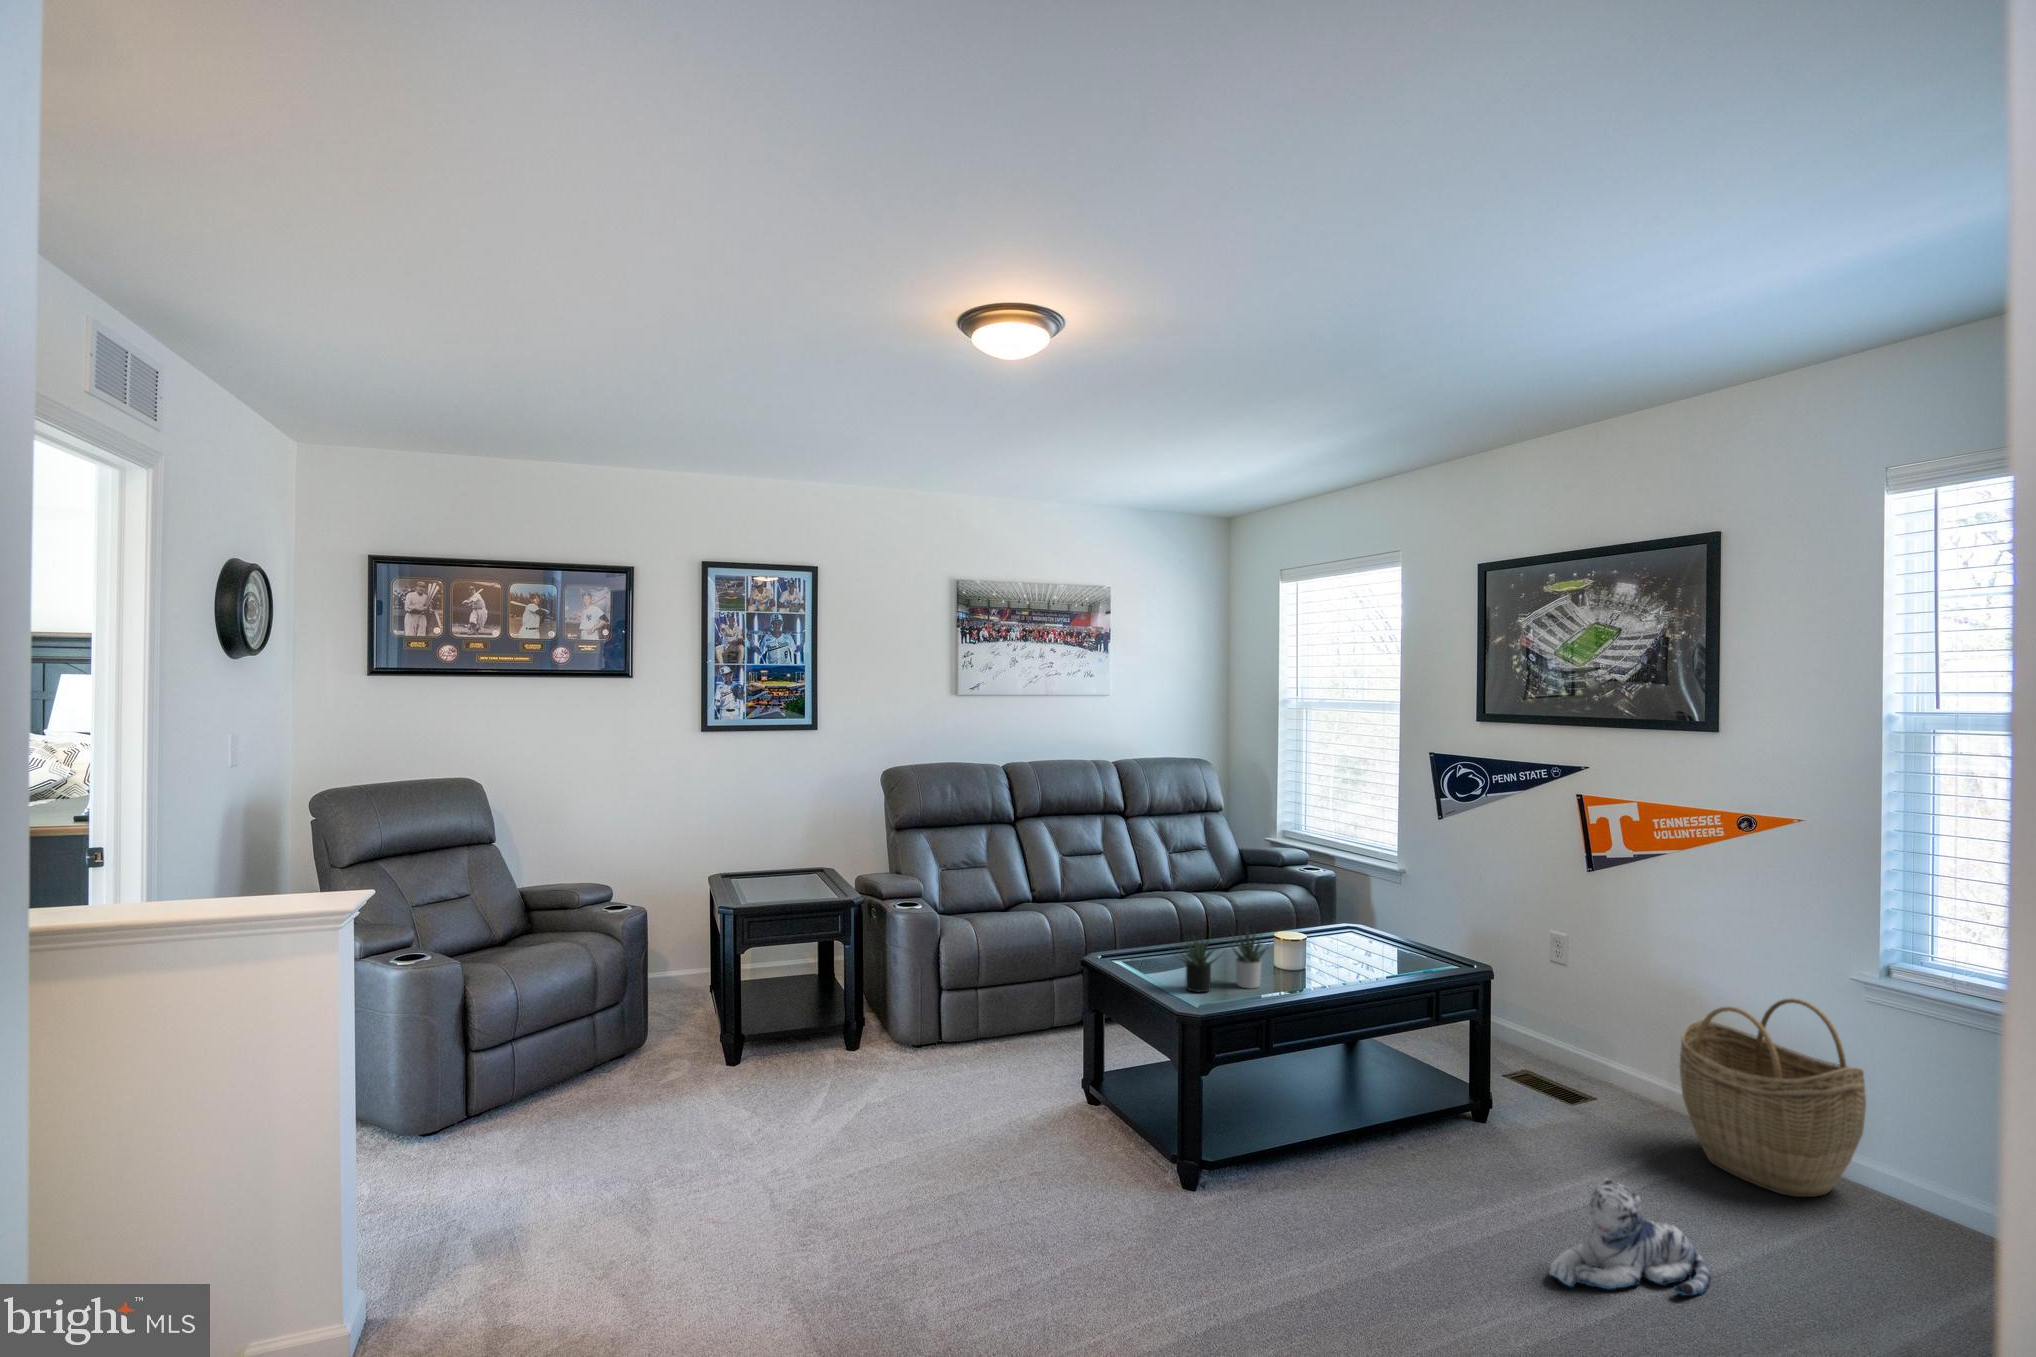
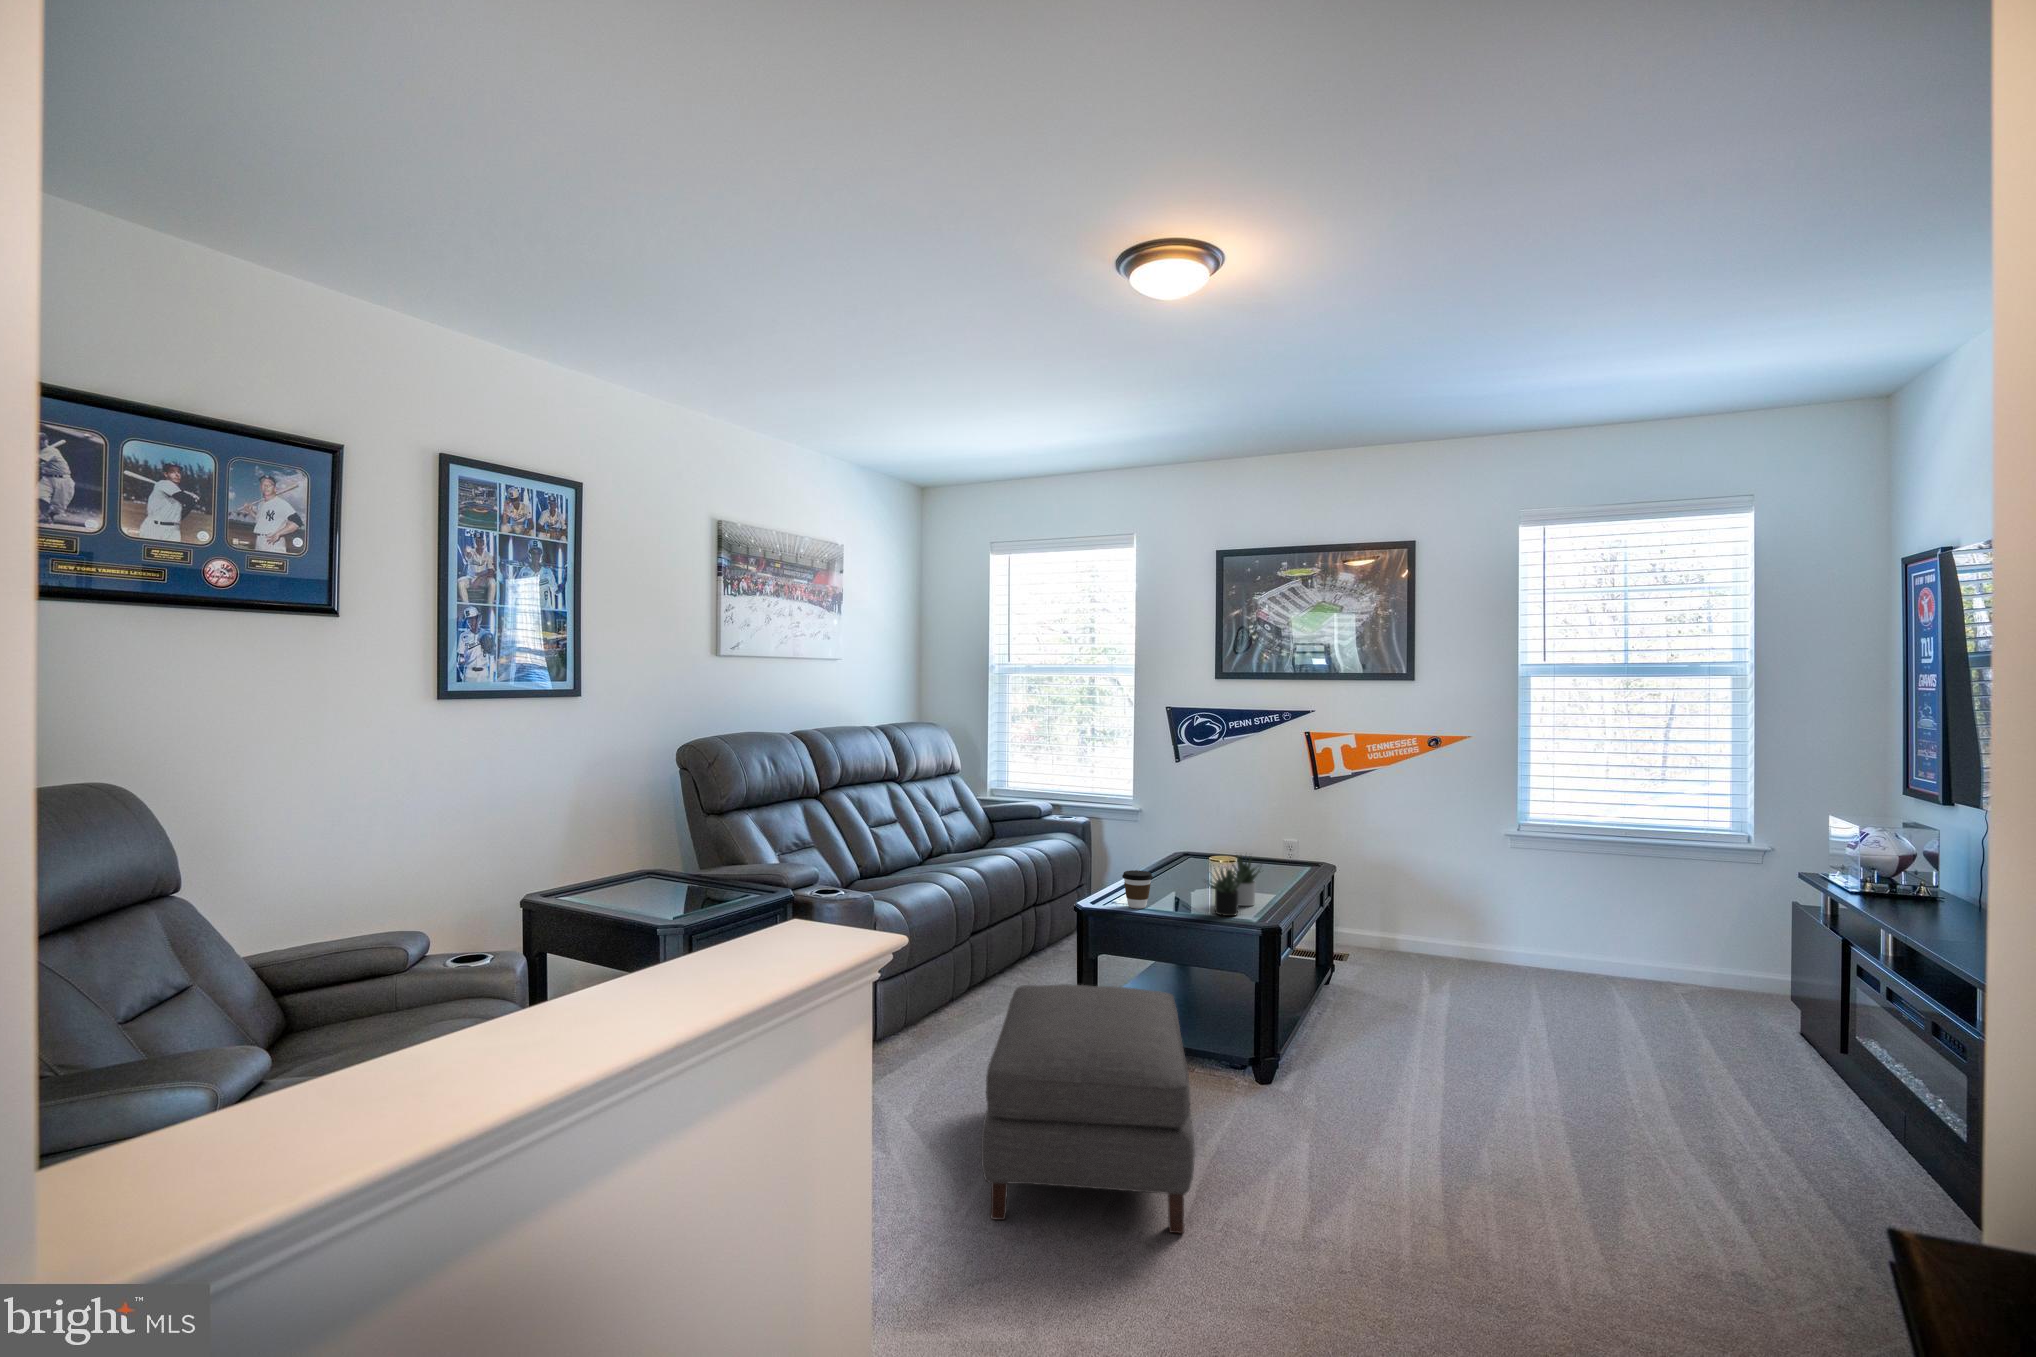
coffee cup: none [1125,929,1157,969] -> present [1122,870,1153,908]
woven basket: present [1679,998,1866,1197] -> none [1435,854,1547,981]
ottoman: none [754,1010,1030,1235] -> present [981,984,1195,1233]
plush toy: present [1549,1179,1711,1296] -> none [1530,985,1604,1066]

